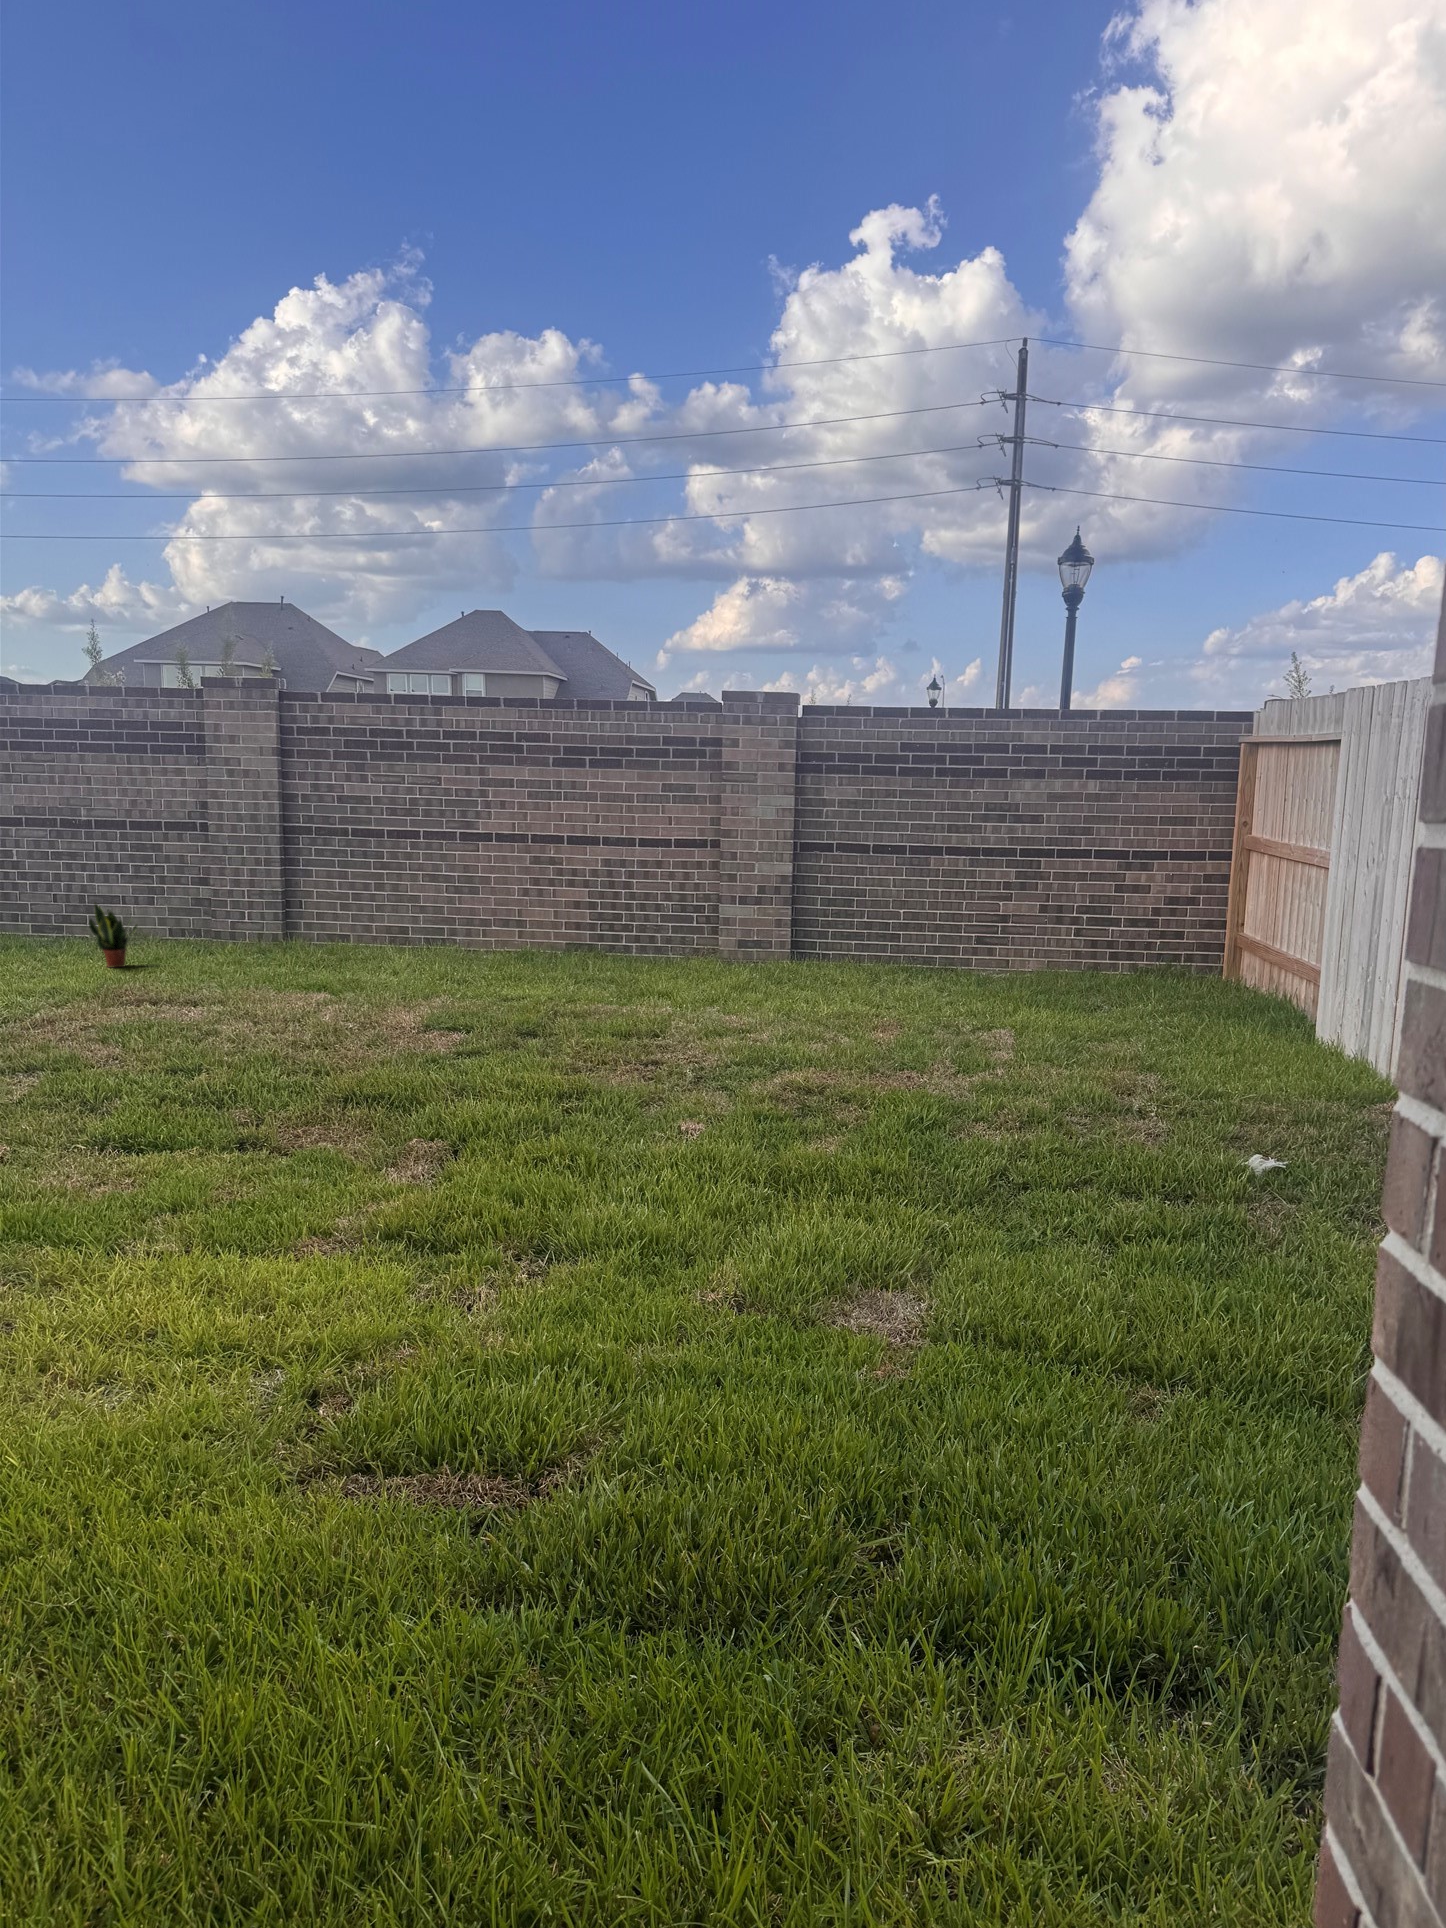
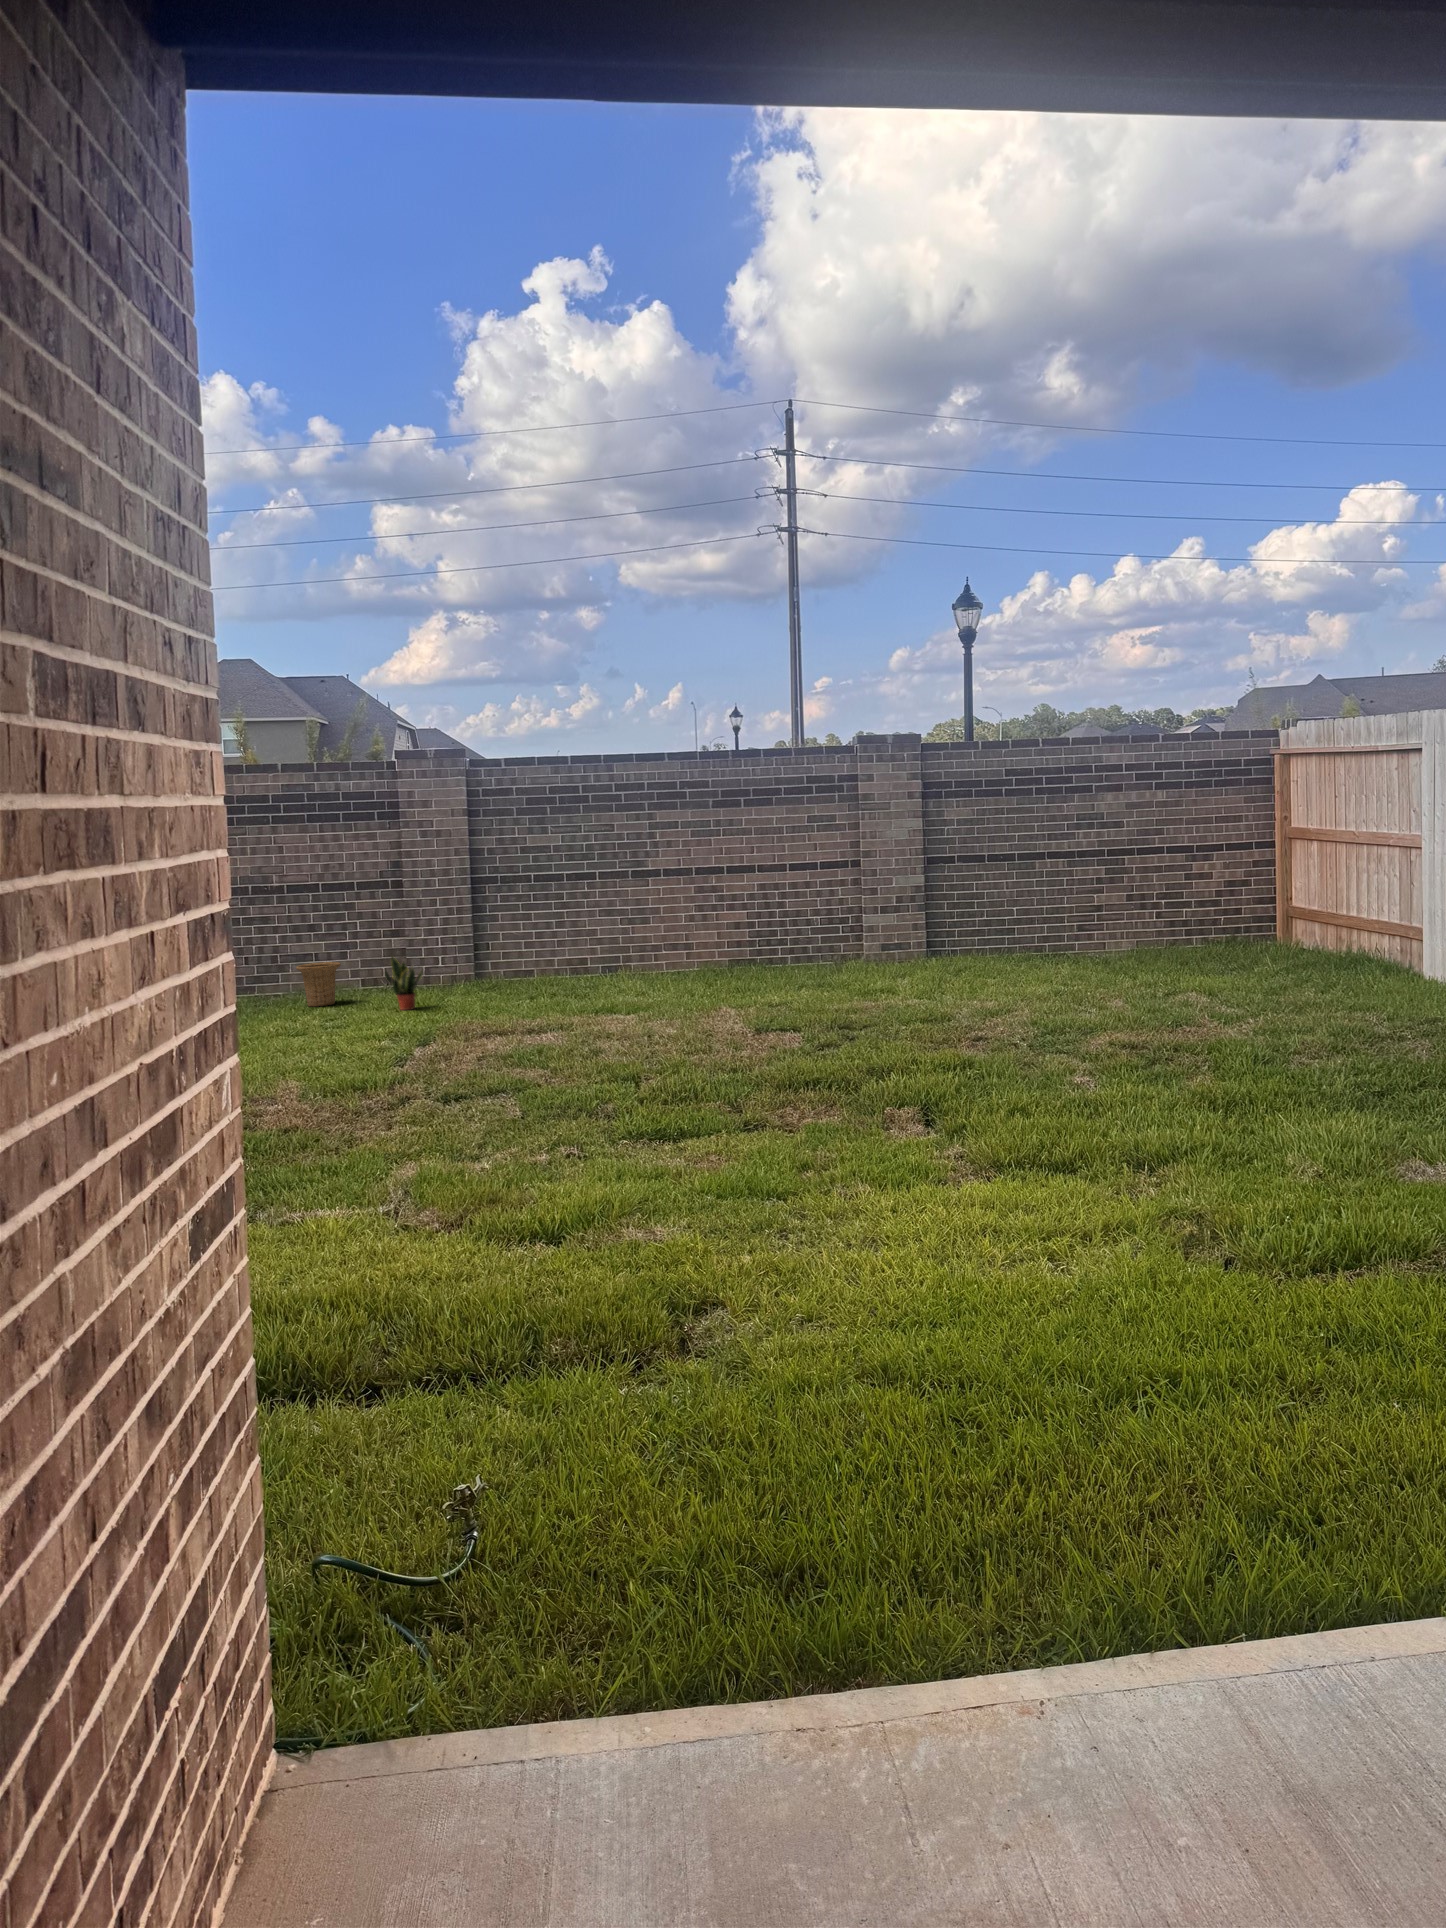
basket: none [28,906,83,955] -> present [296,962,341,1007]

